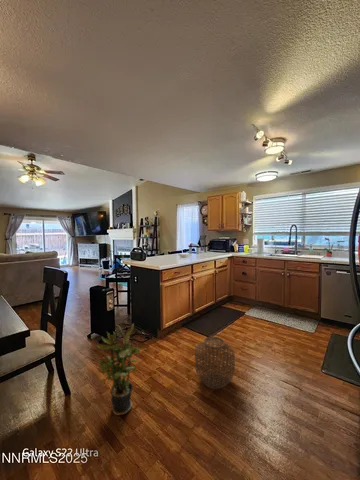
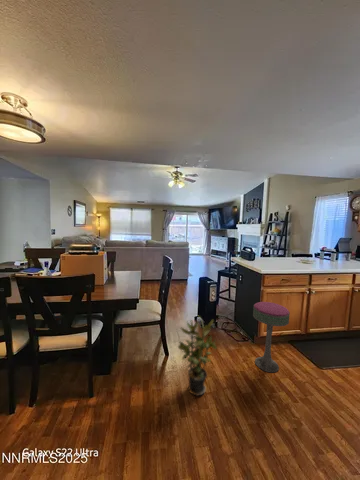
bar stool: none [159,294,189,358] -> present [253,302,290,372]
woven basket: present [195,337,235,389] -> none [277,365,335,433]

